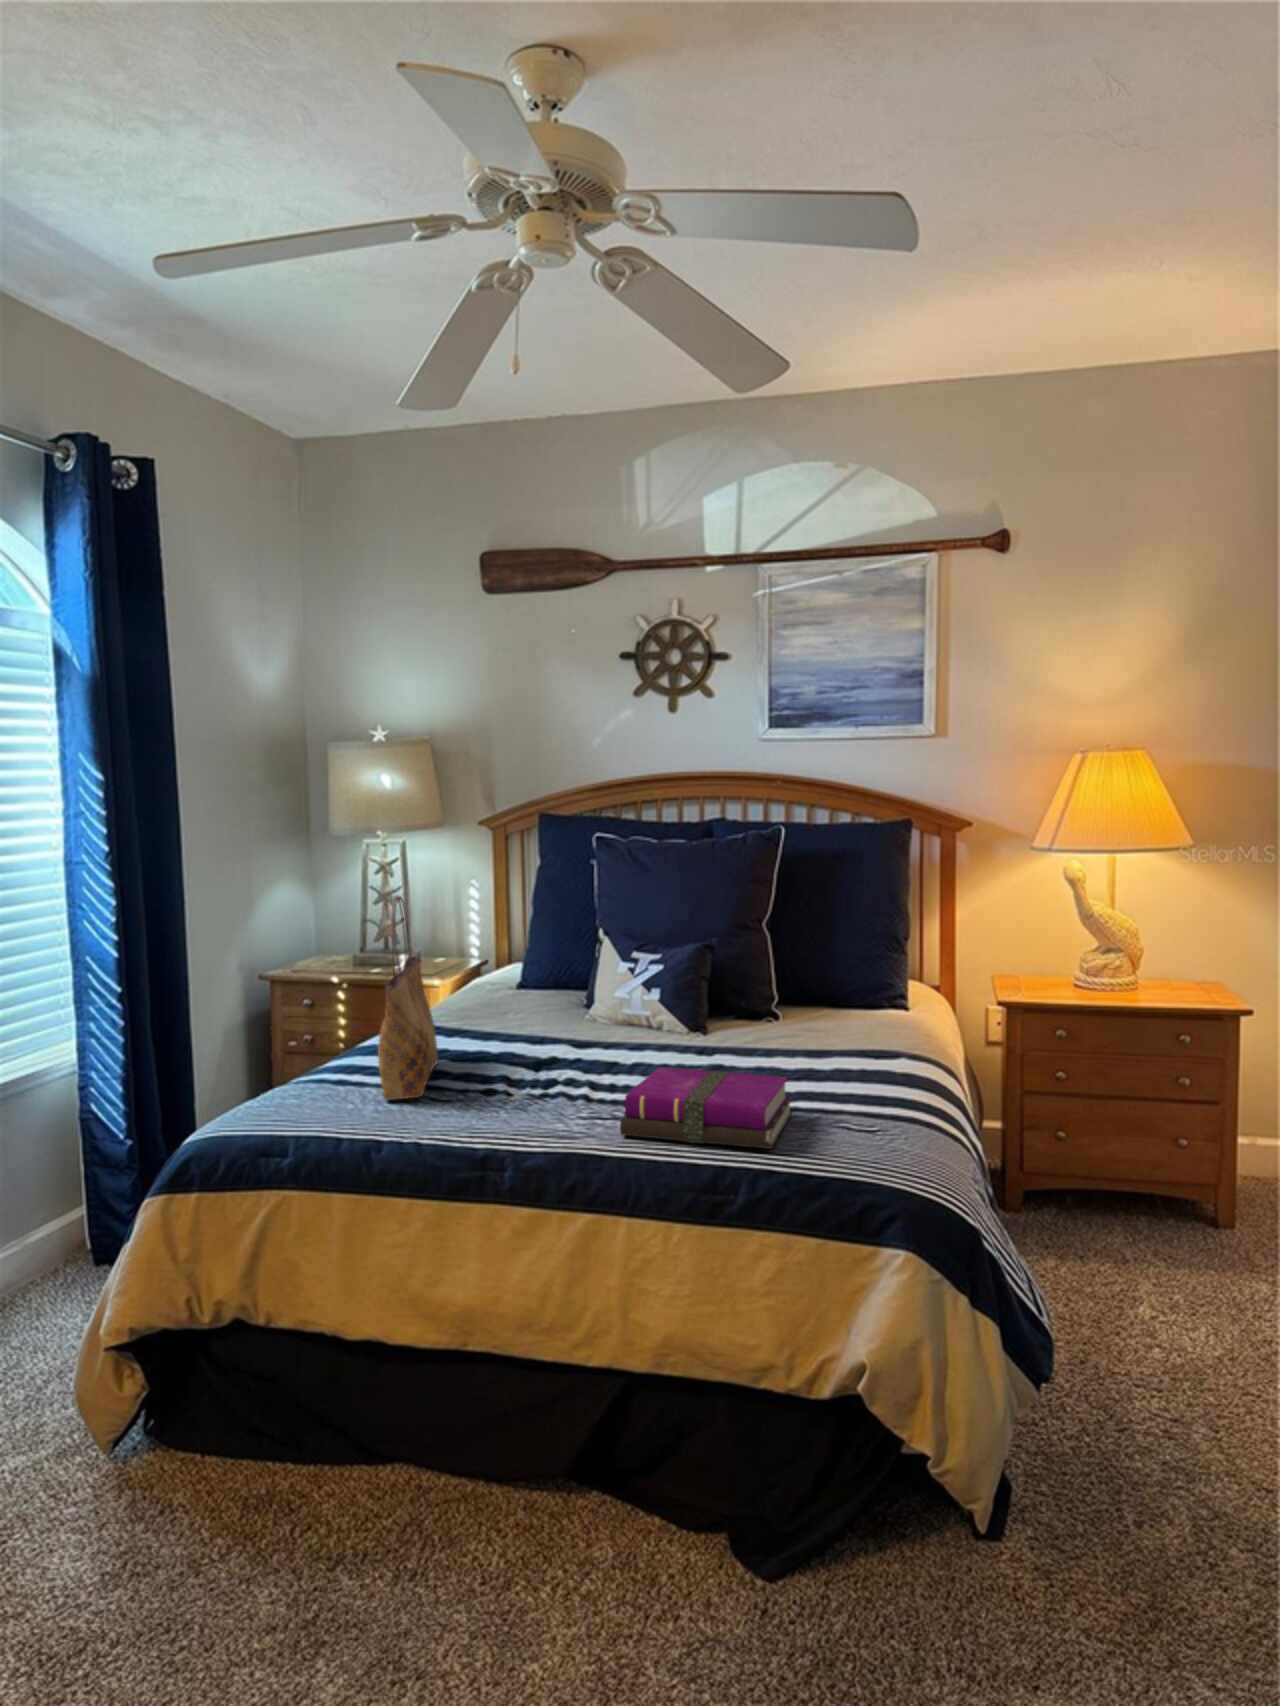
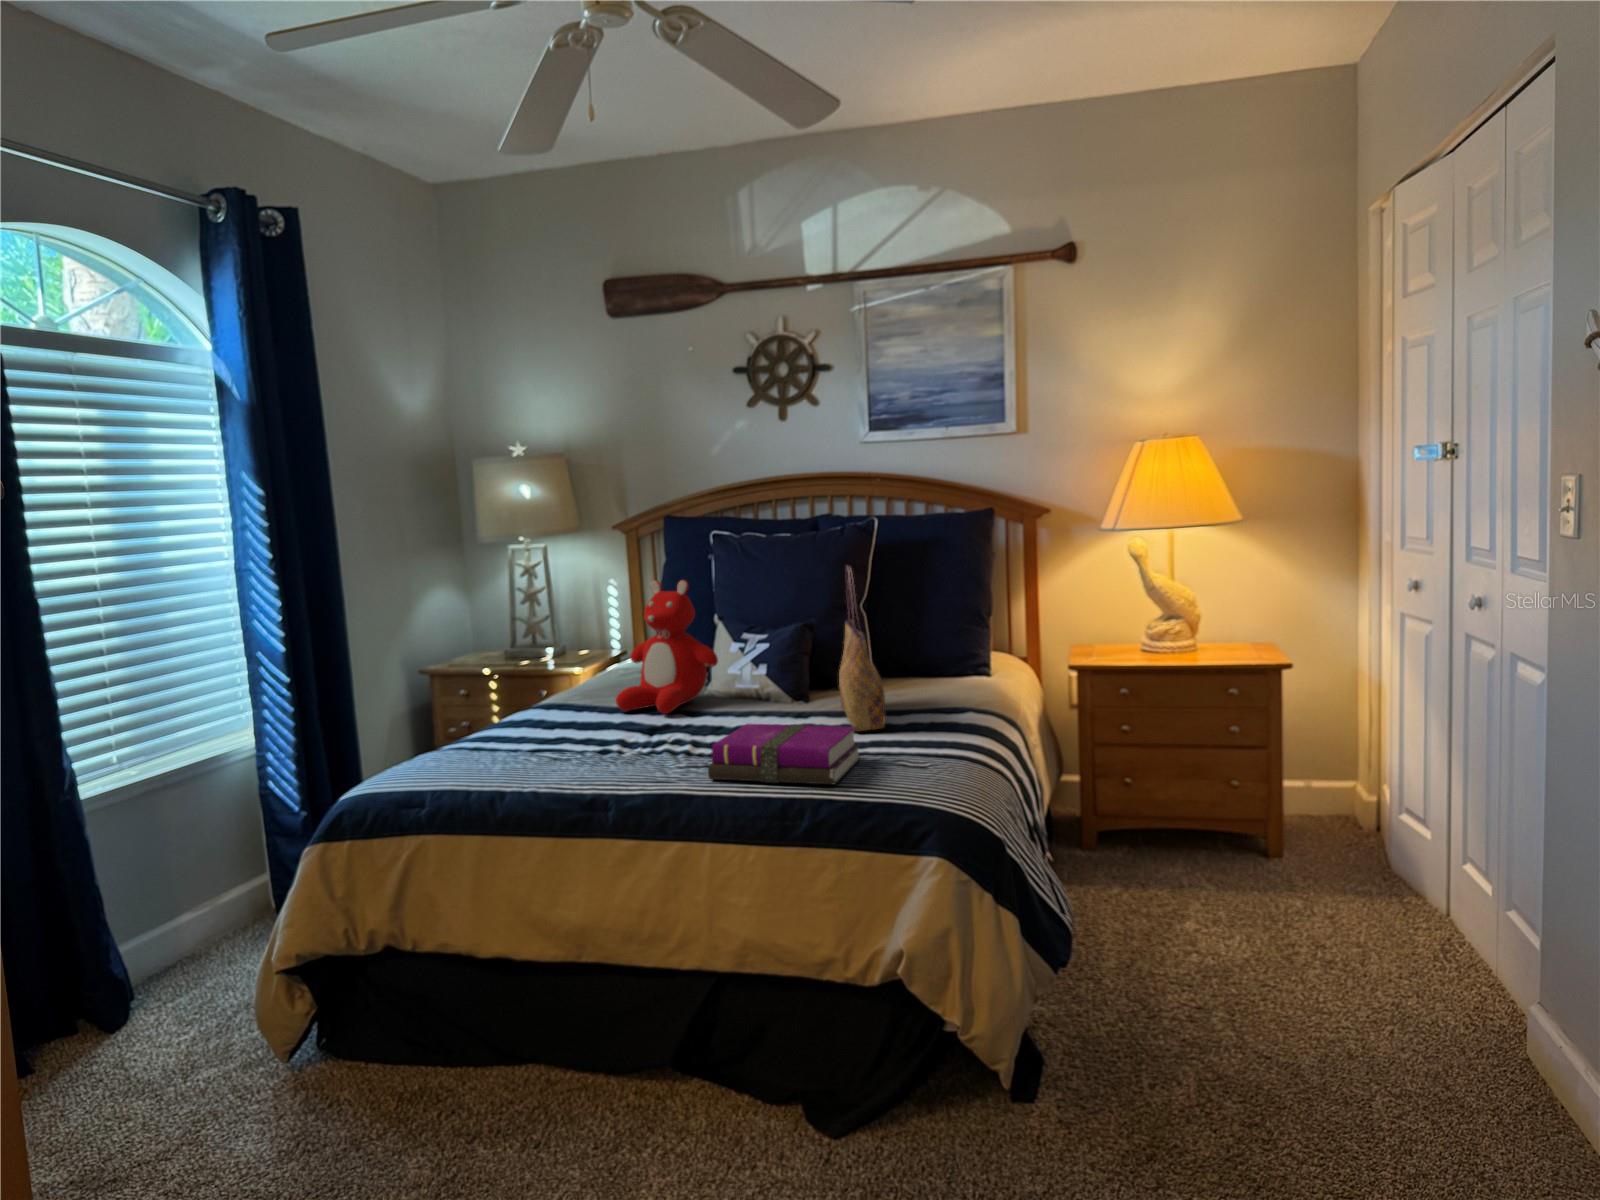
teddy bear: none [495,891,613,1045] -> present [616,580,718,714]
tote bag: present [378,895,438,1100] -> present [839,565,885,731]

